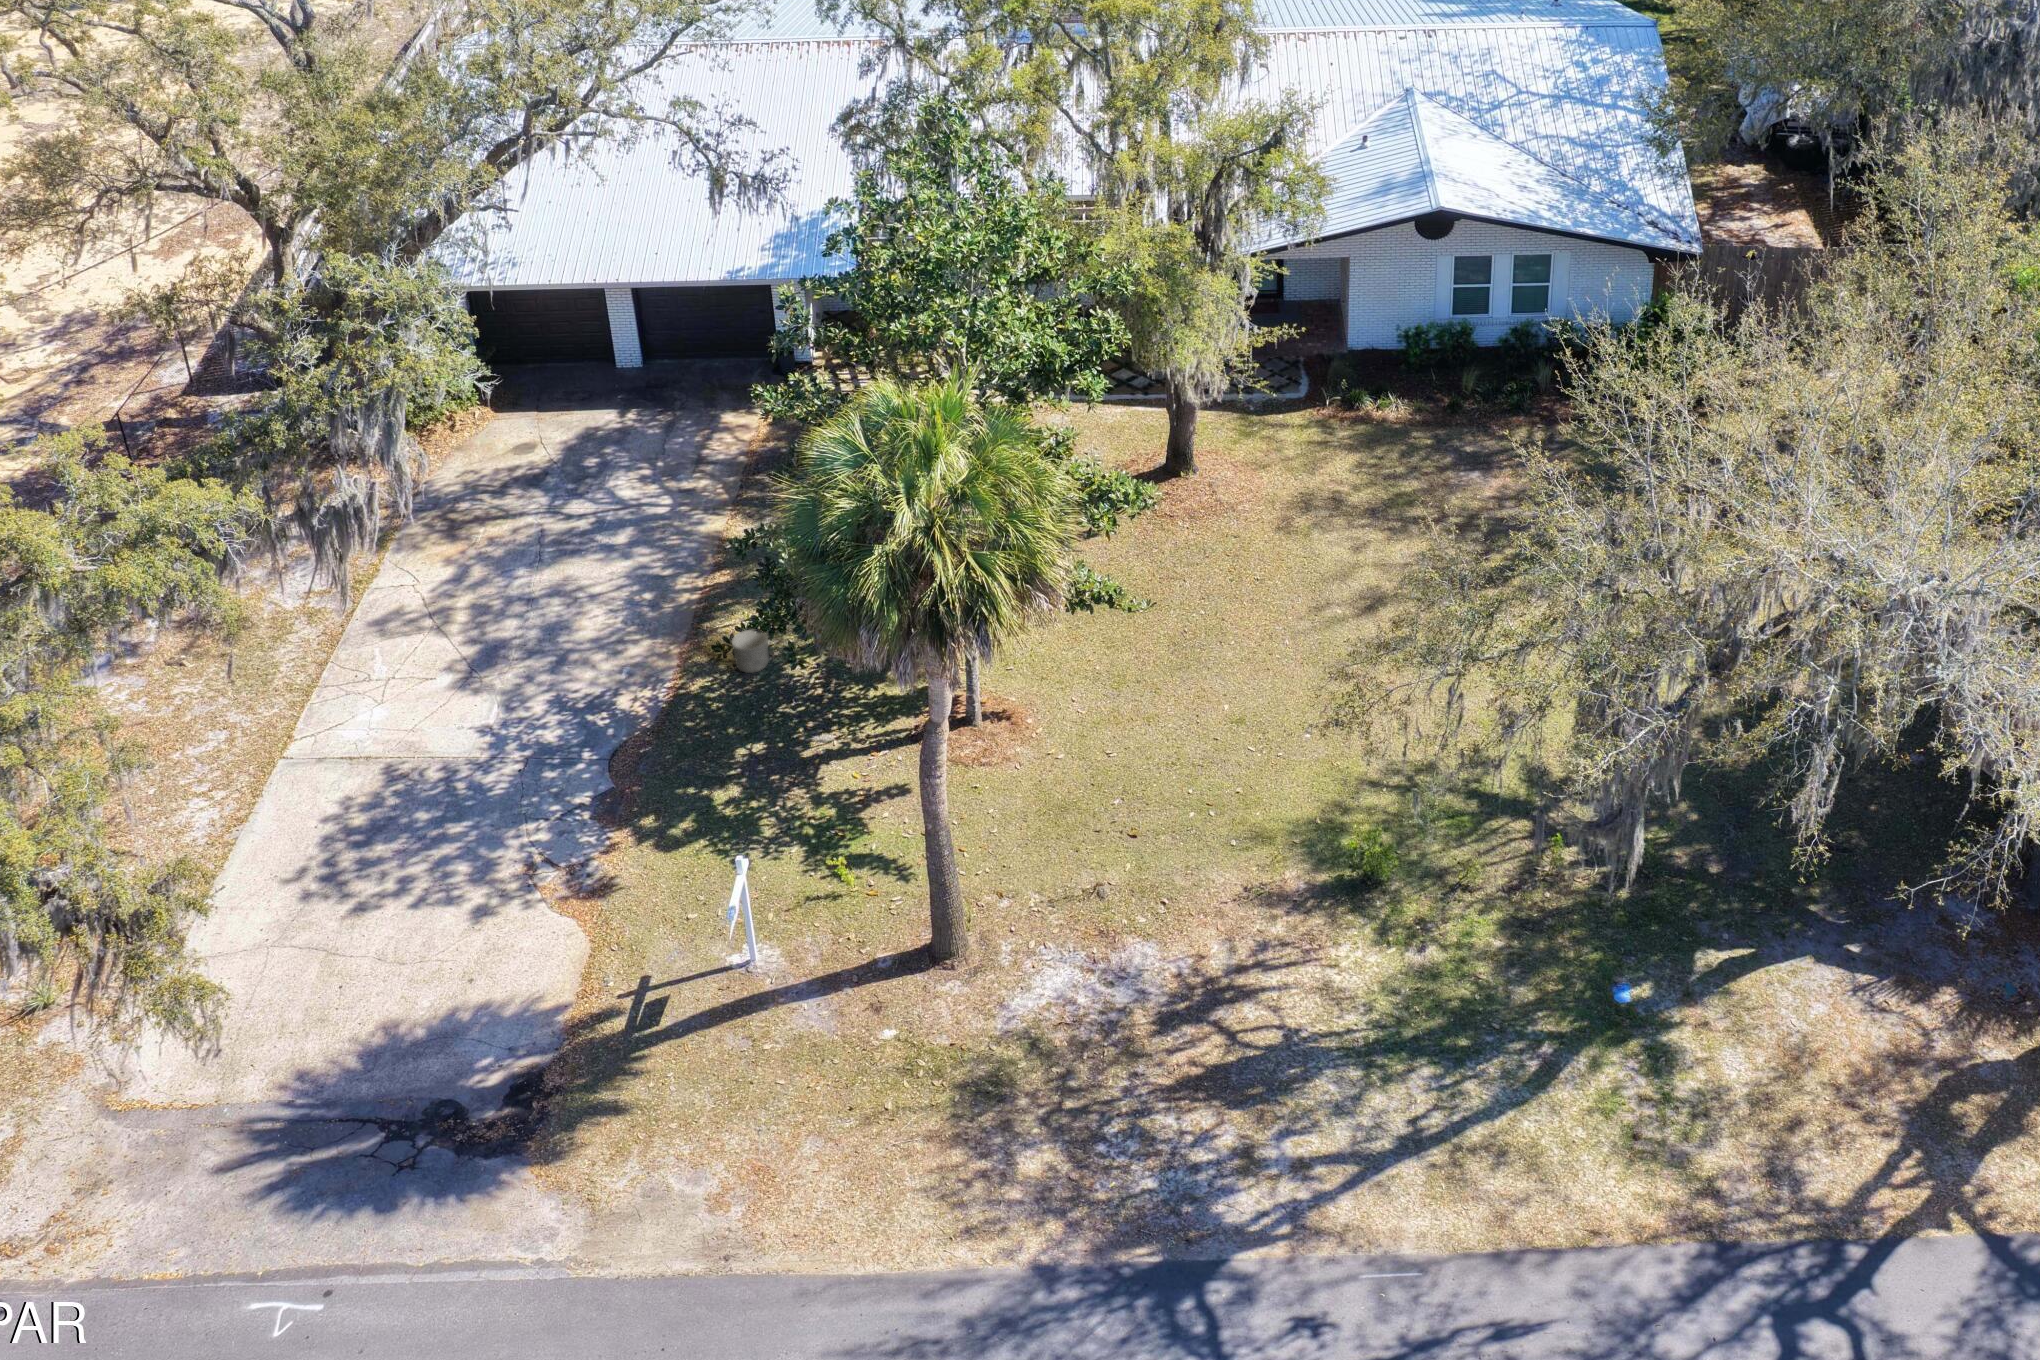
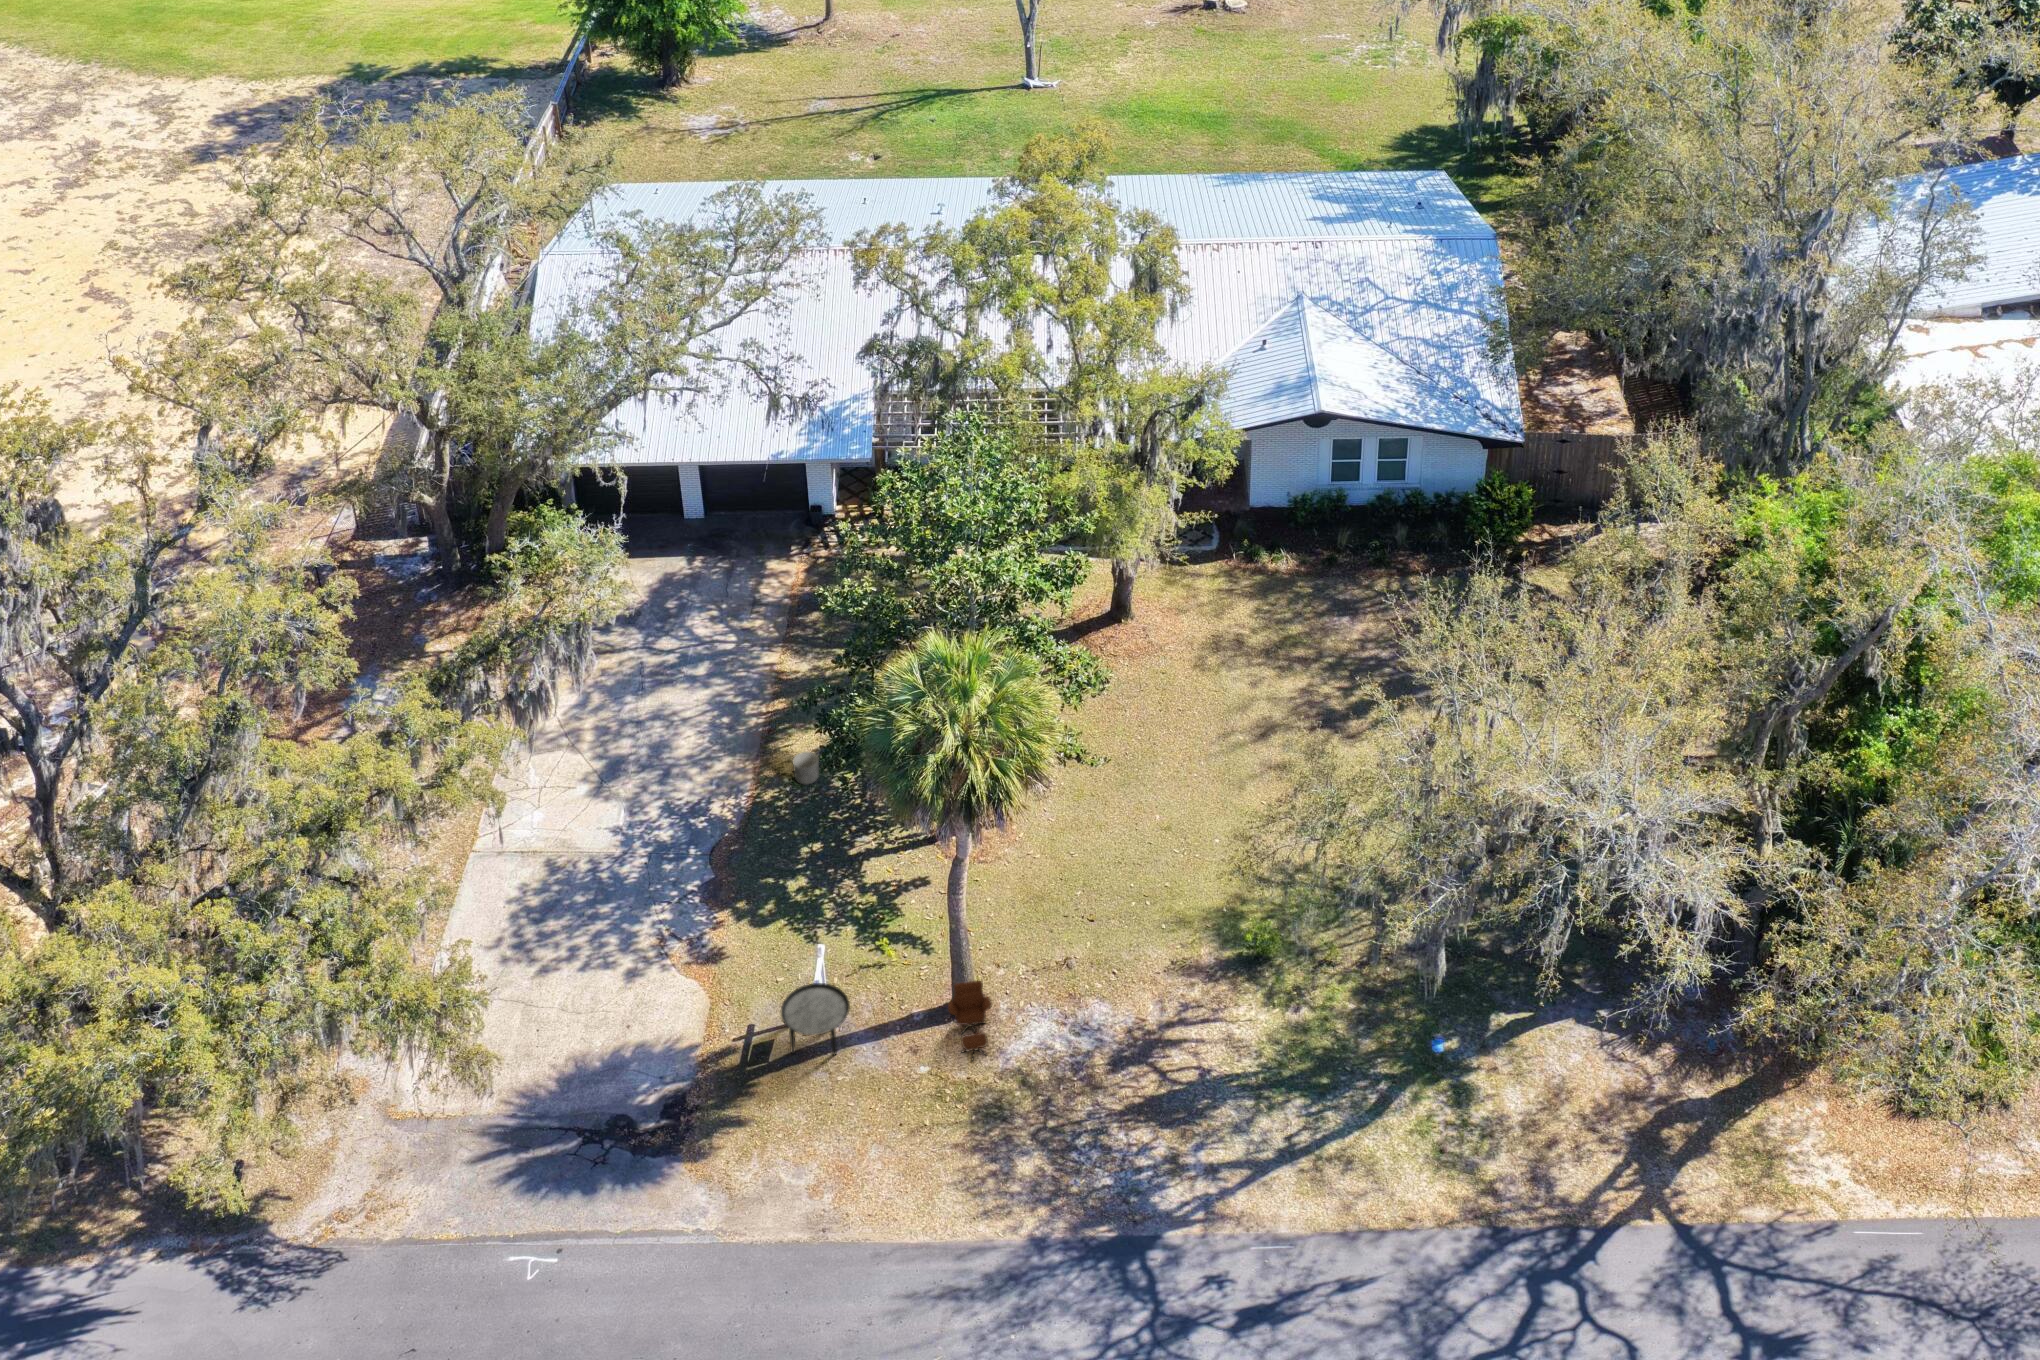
lounge chair: none [925,908,988,1021] -> present [948,980,991,1060]
round table: none [682,915,783,1016] -> present [780,983,850,1055]

